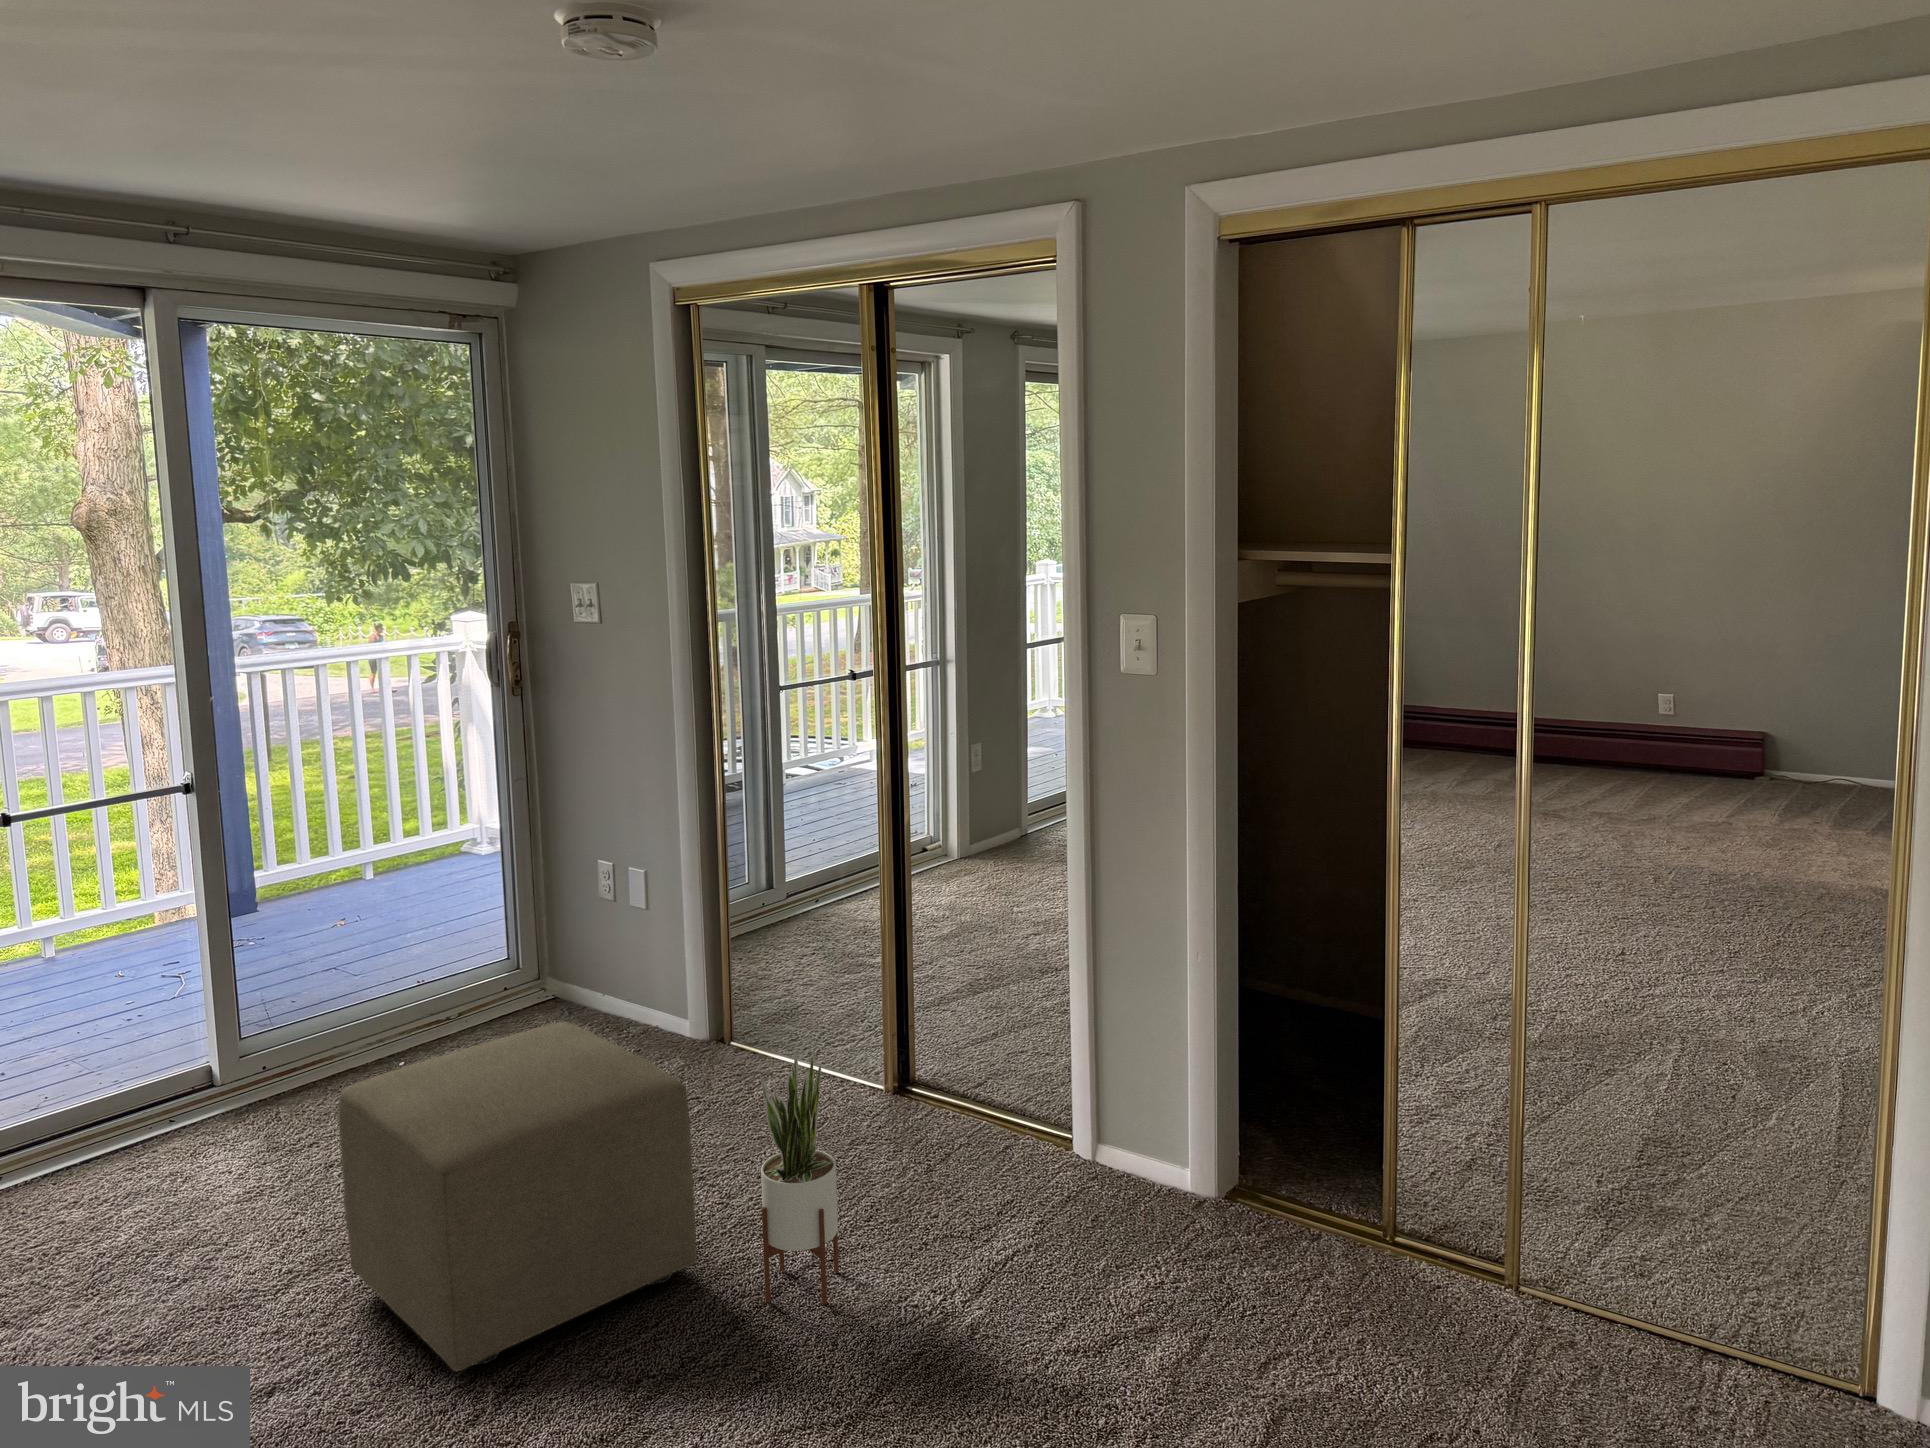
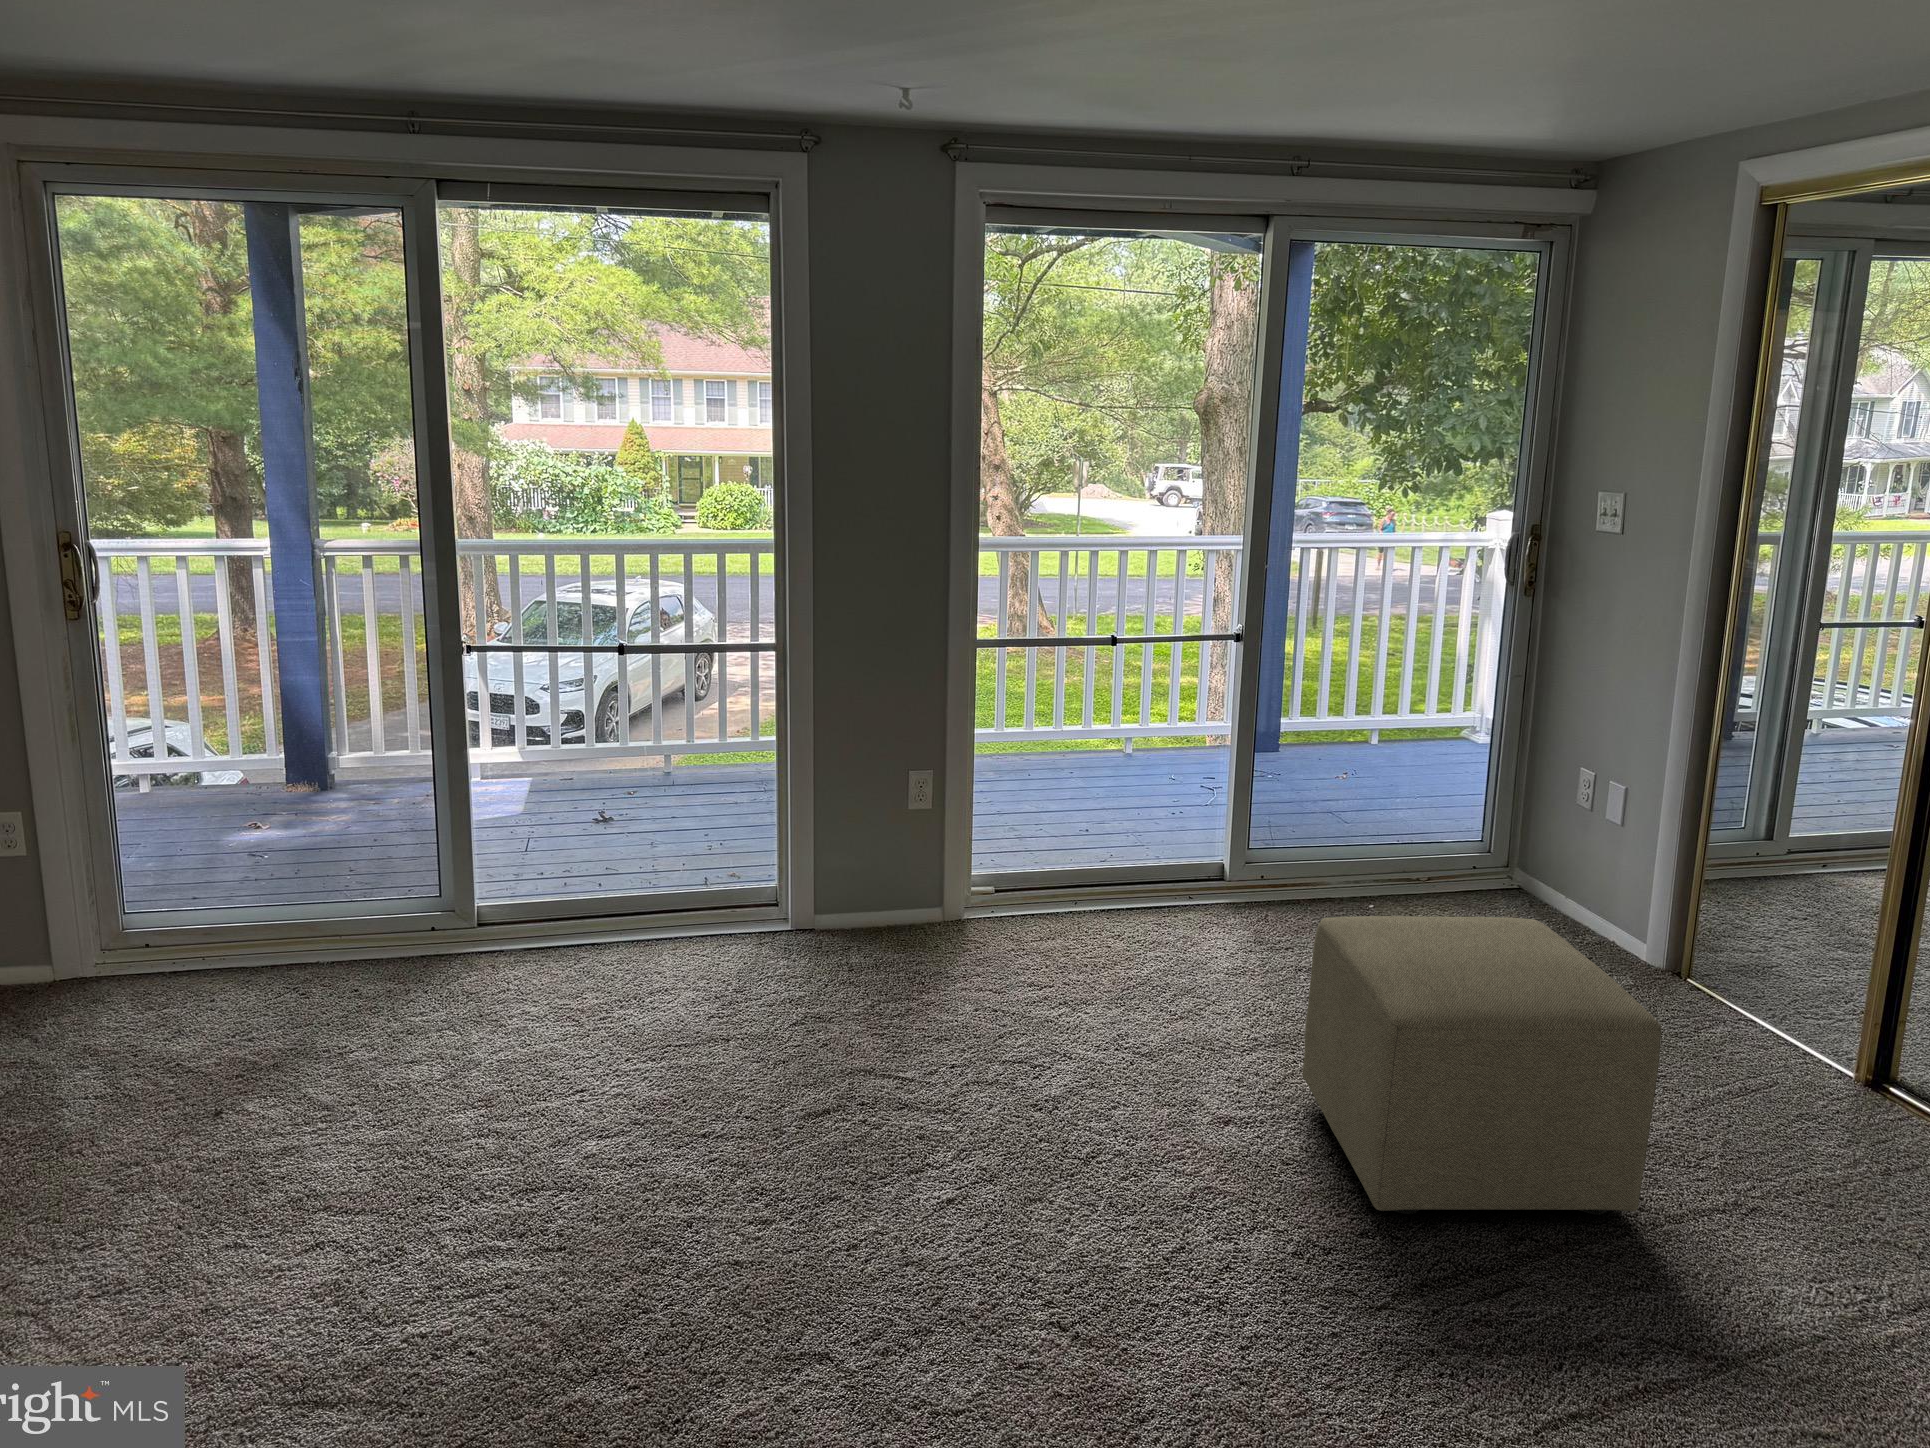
potted plant: present [760,1050,839,1305] -> none [1712,1033,1838,1324]

